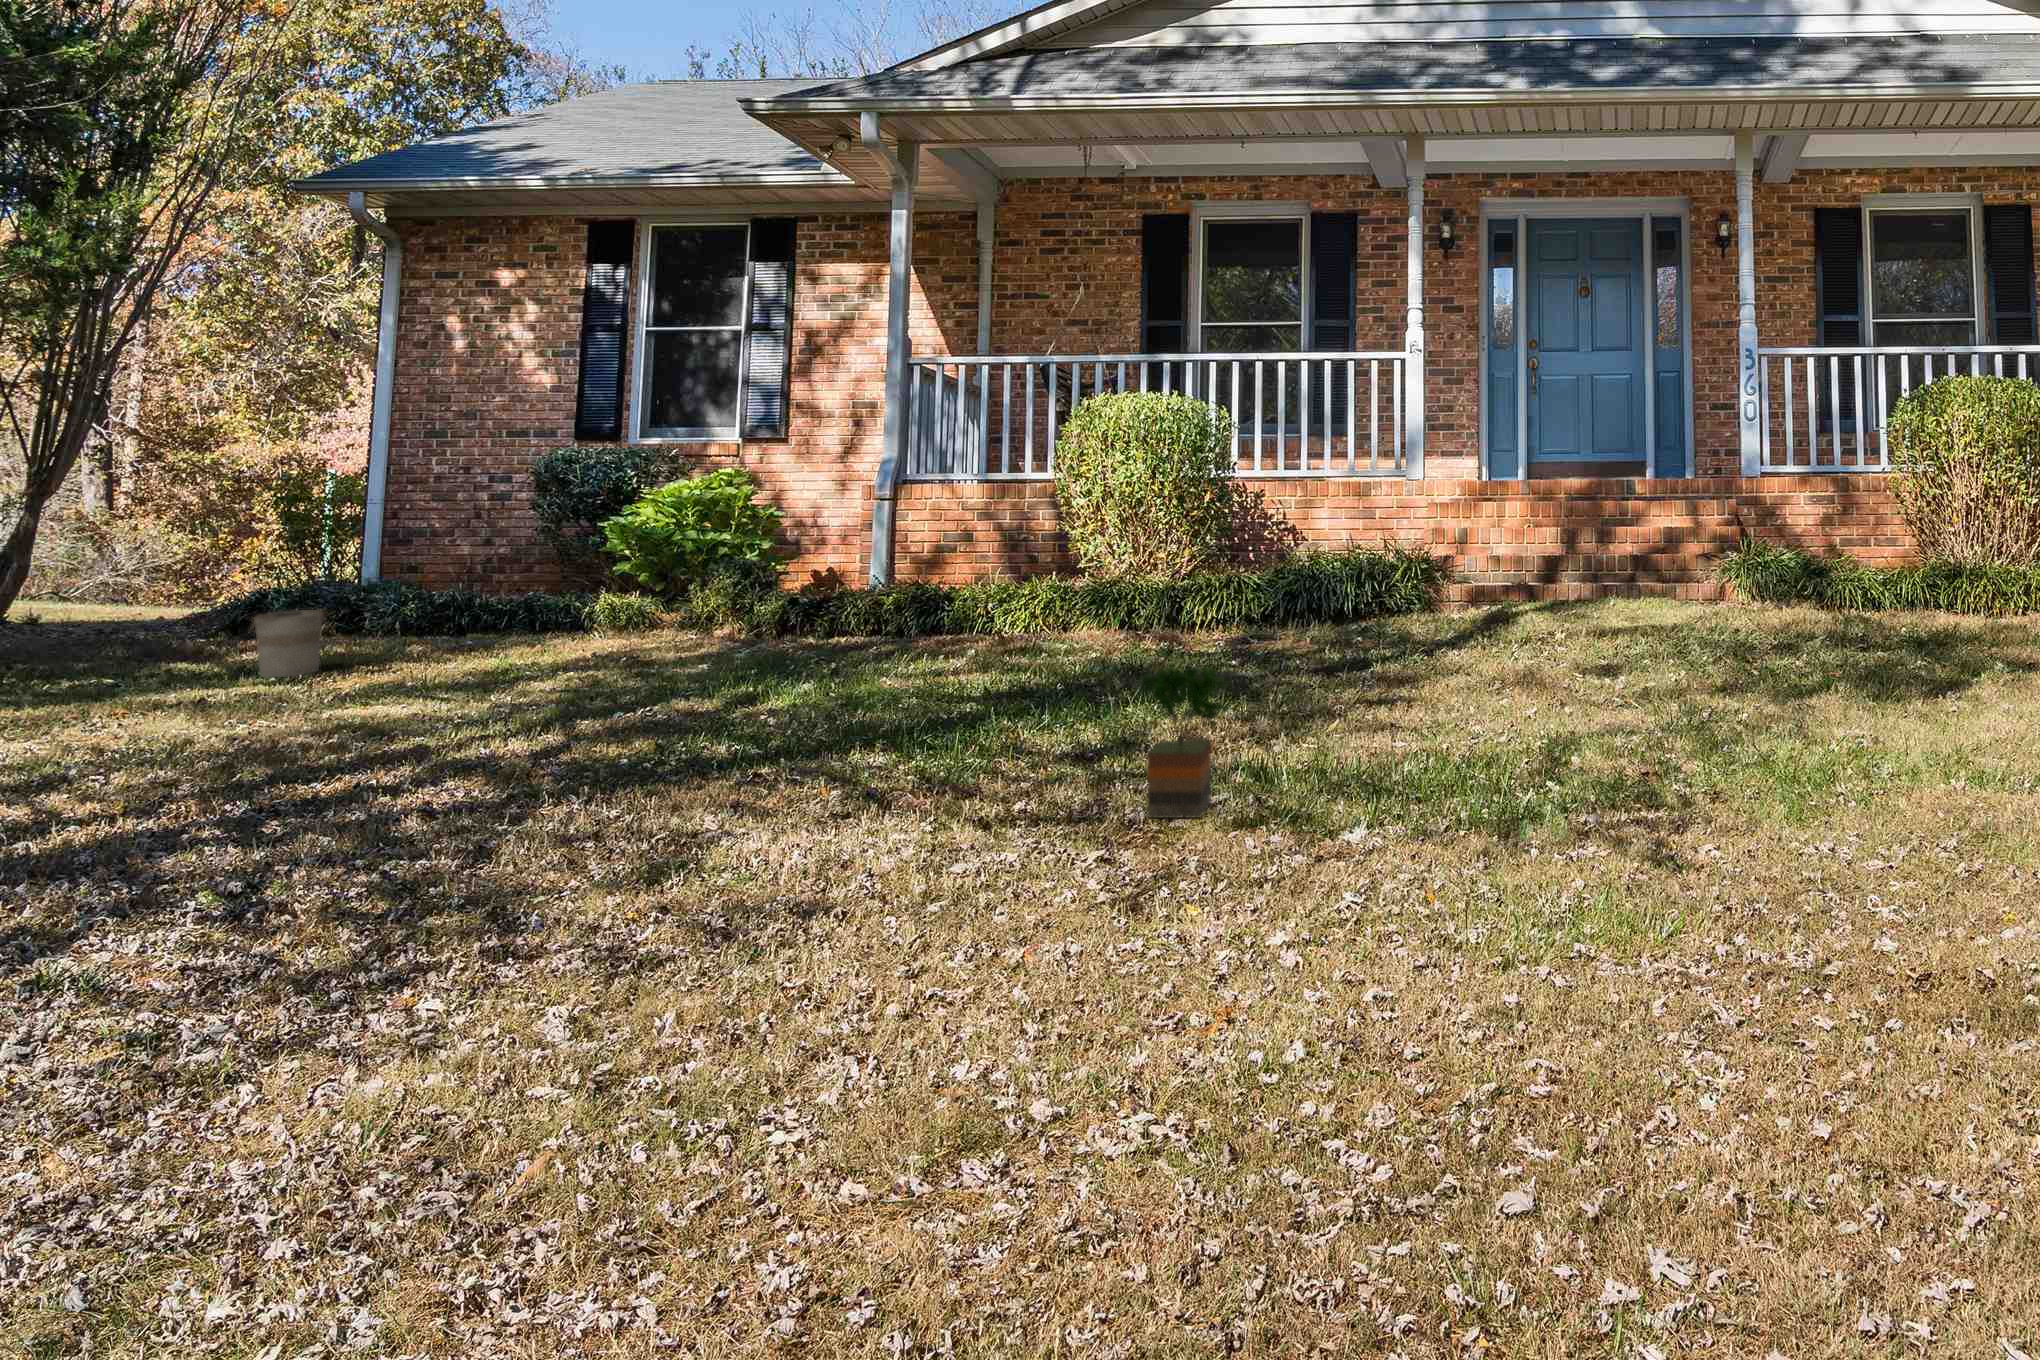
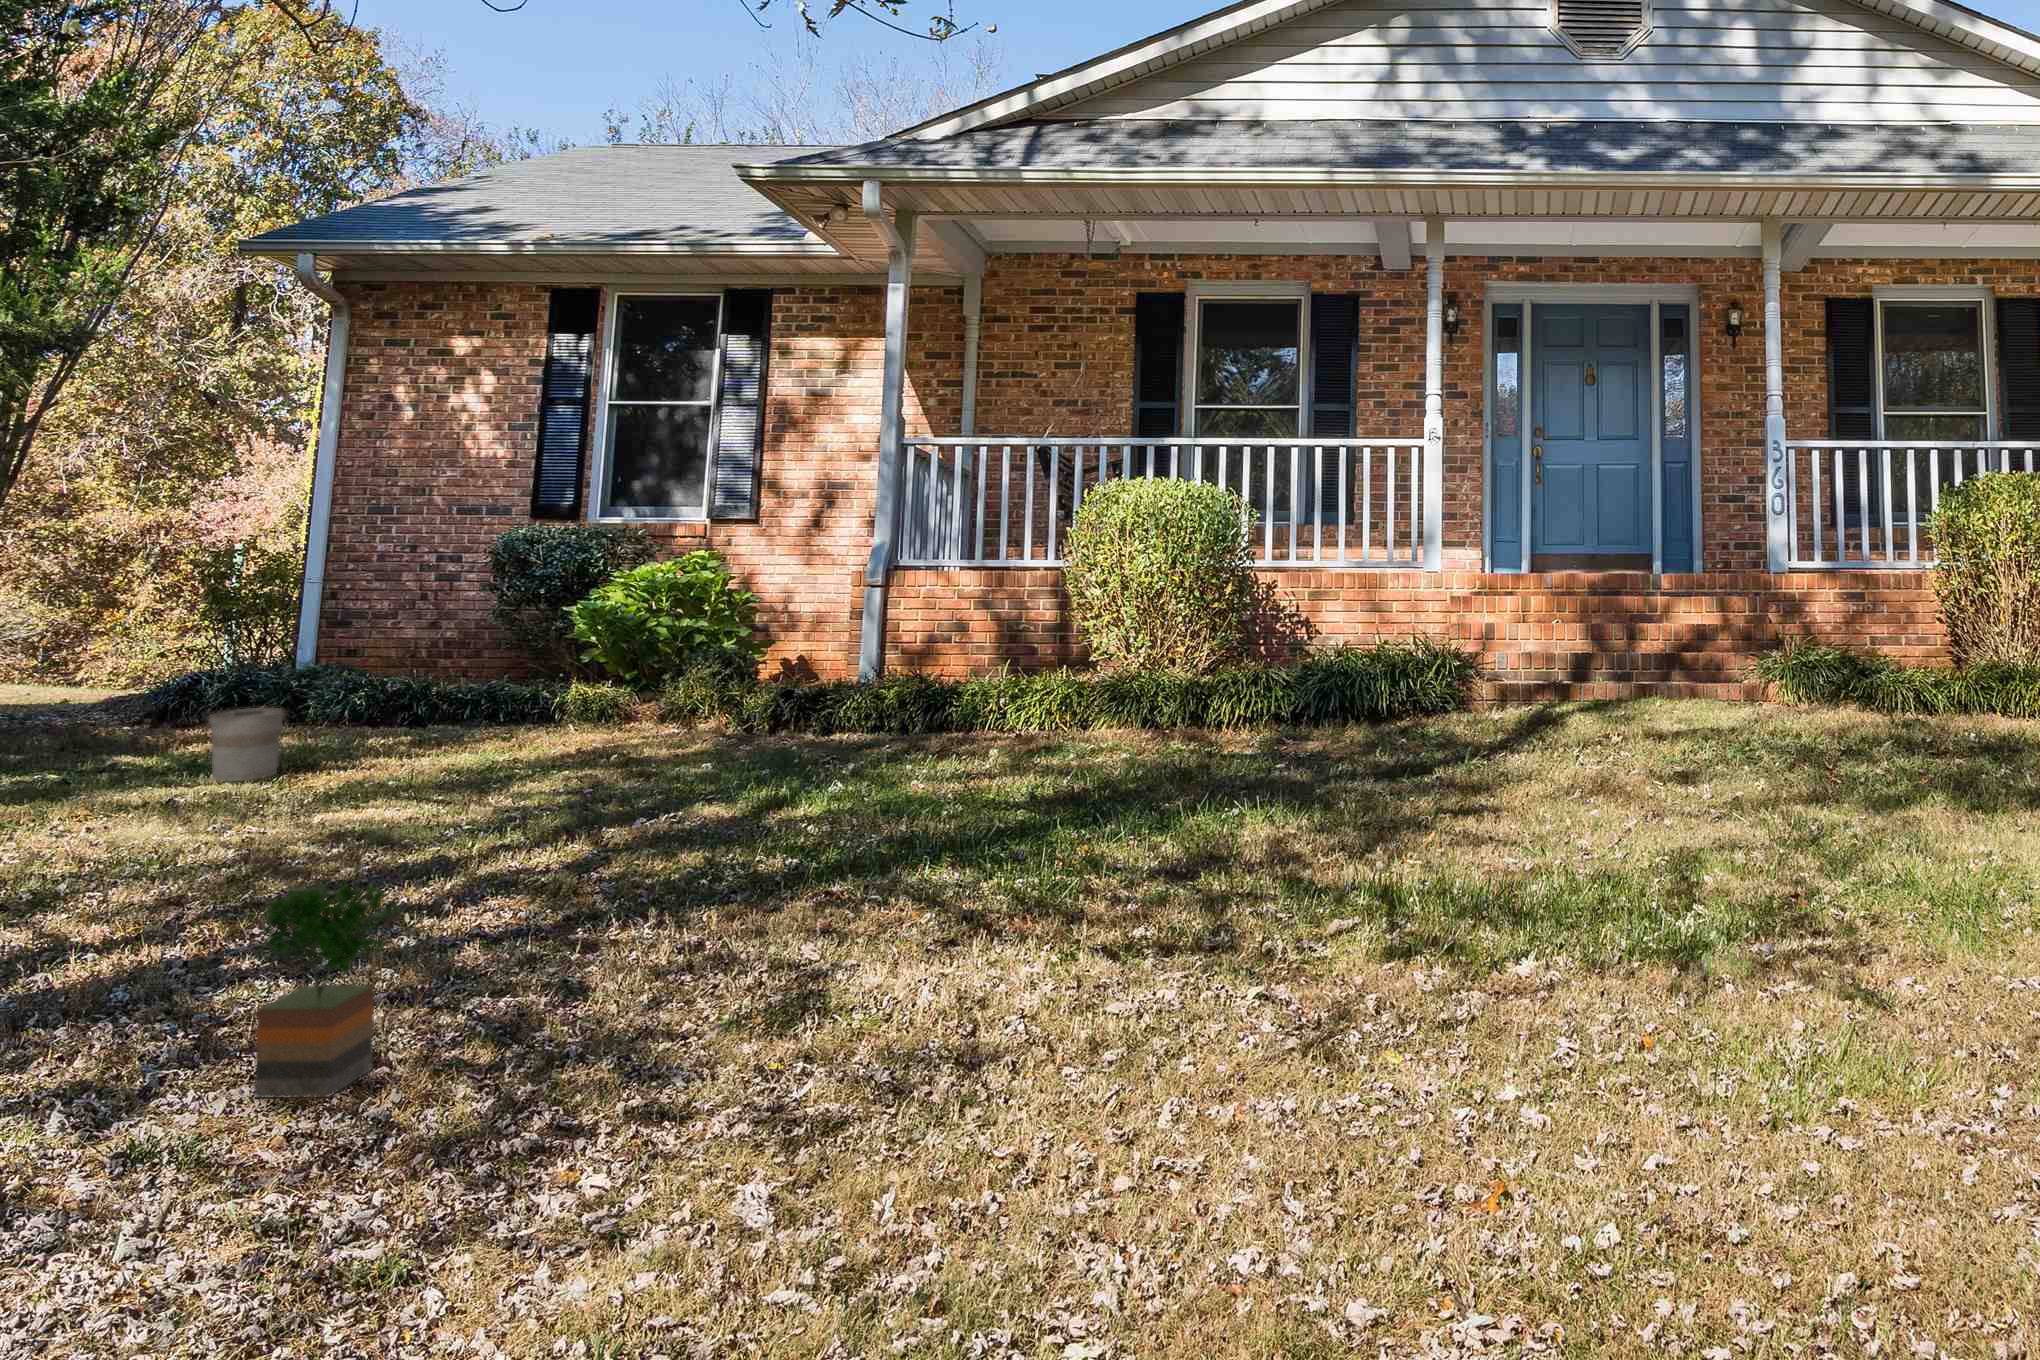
potted tree: present [1137,666,1228,818] -> present [254,885,403,1098]

